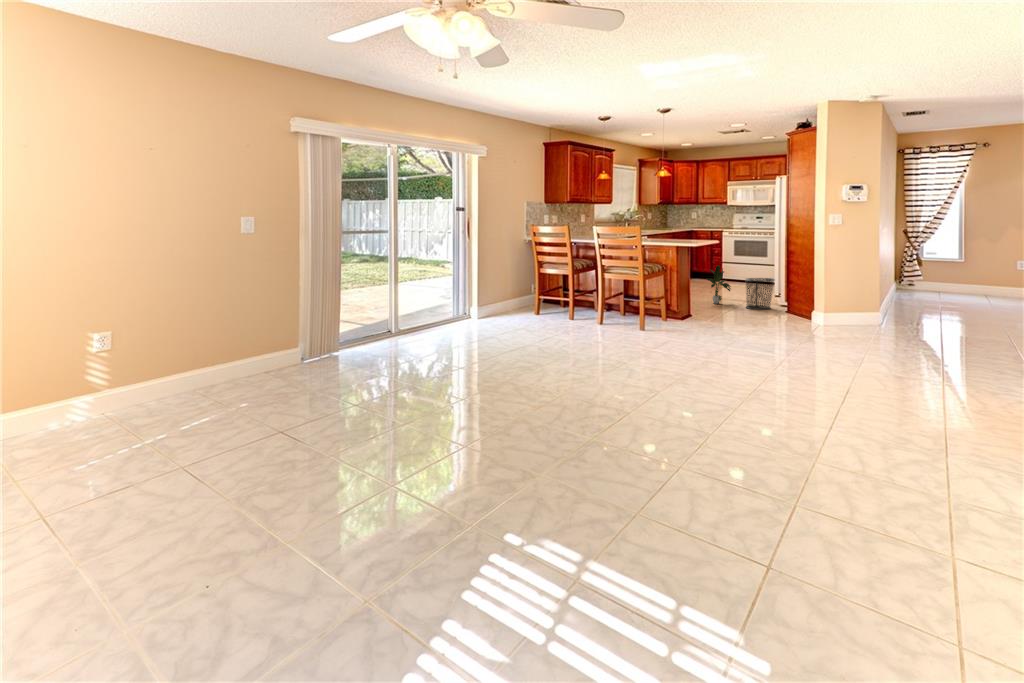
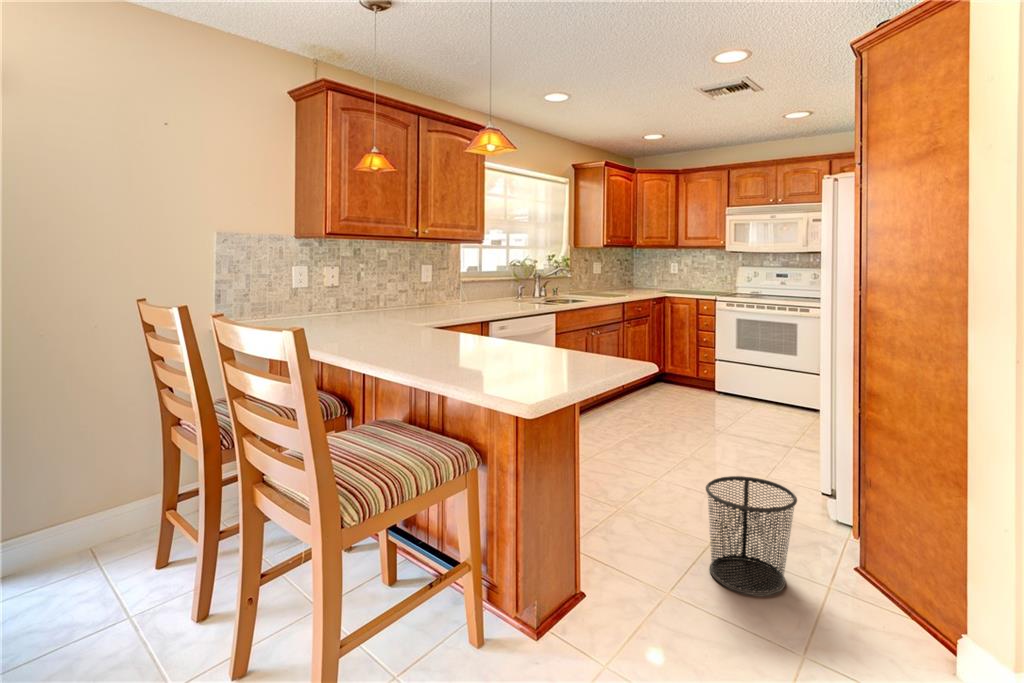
potted plant: present [707,265,731,304] -> none [610,419,682,521]

